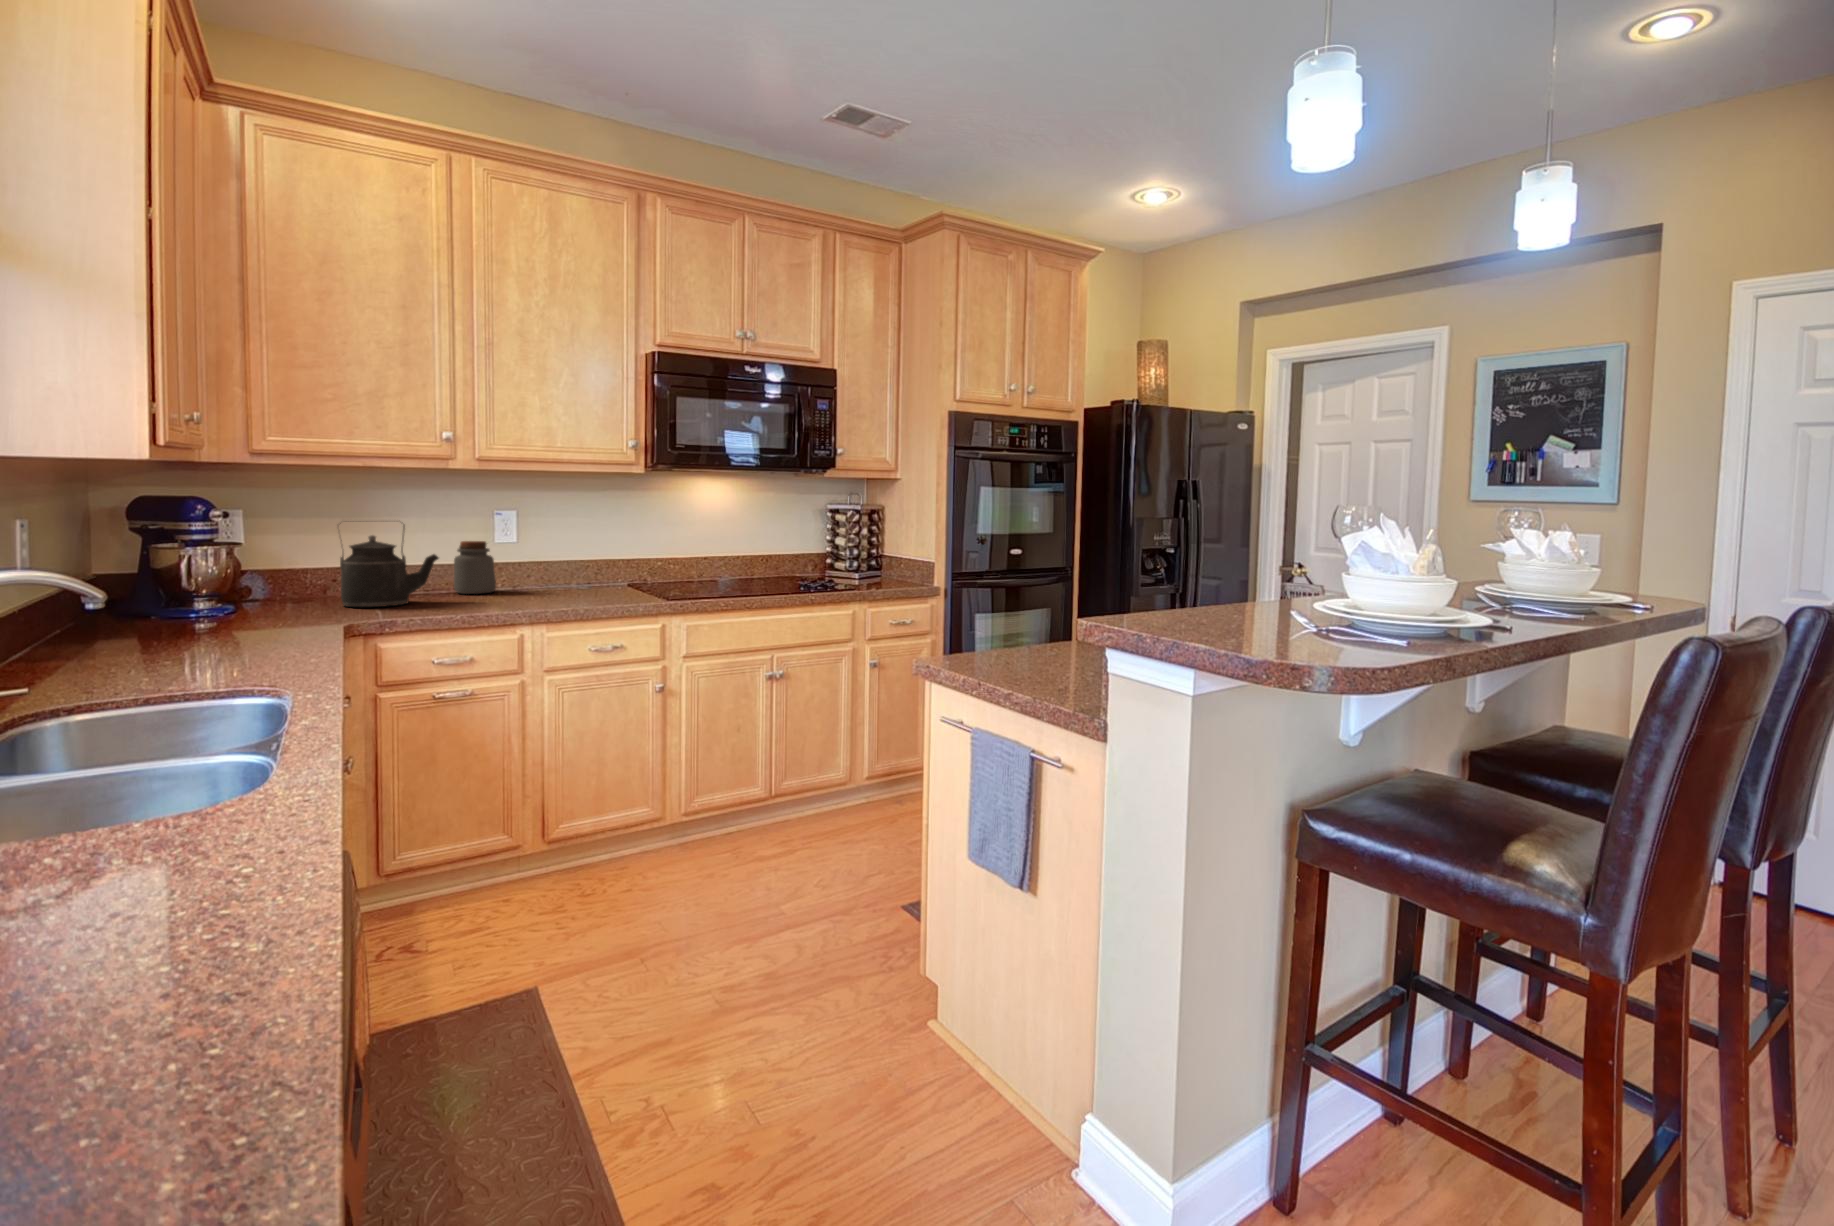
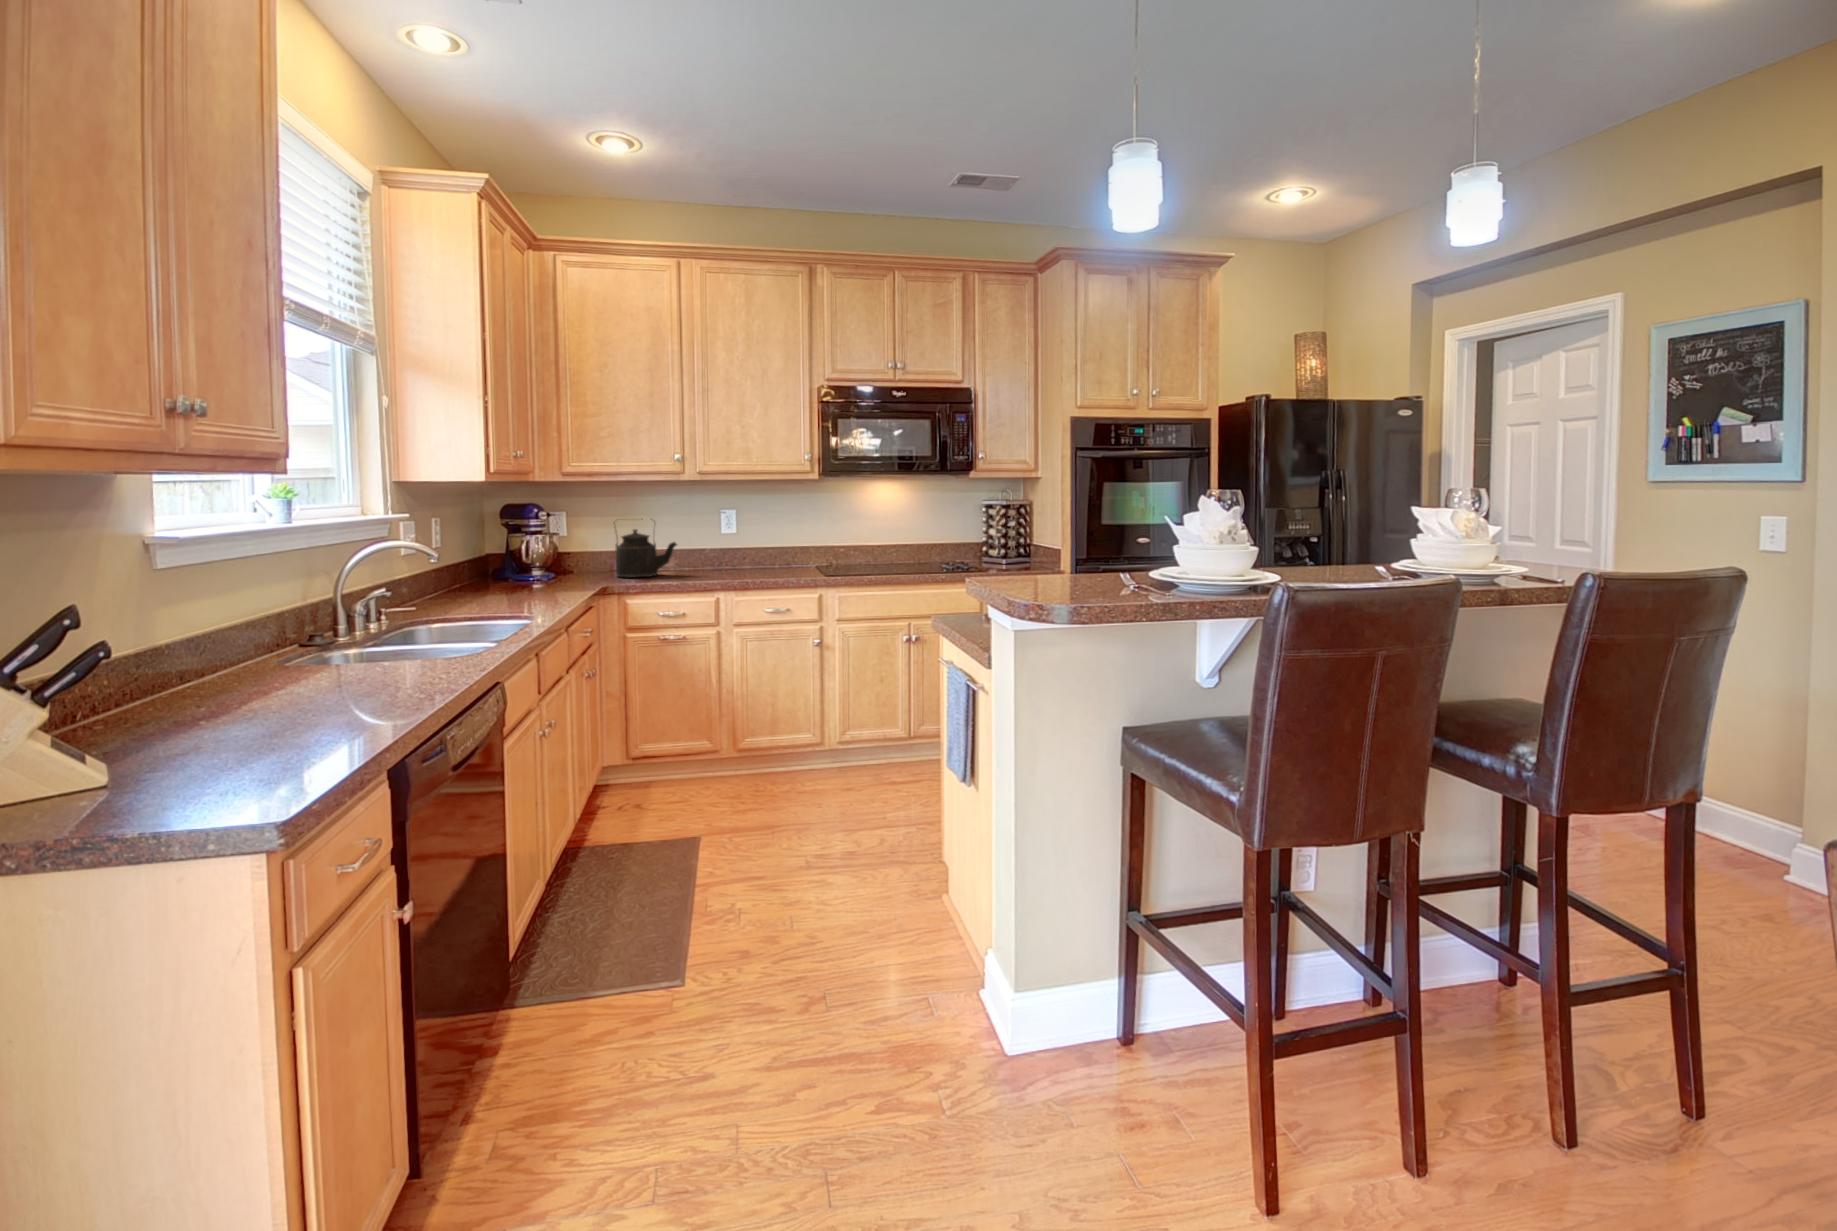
jar: present [454,541,496,594] -> none [695,533,723,570]

